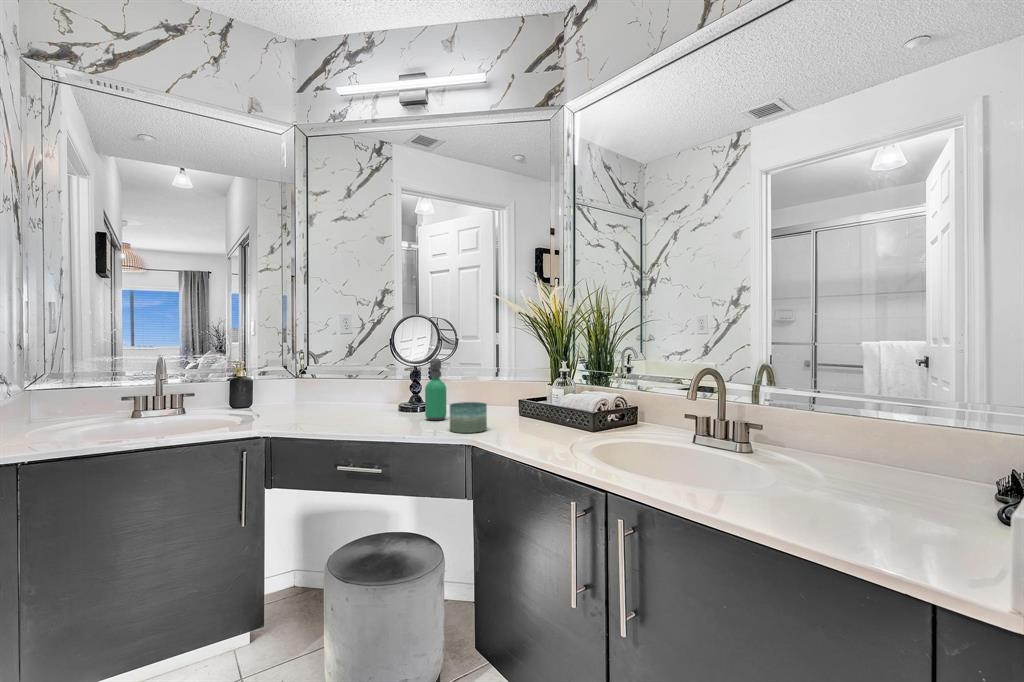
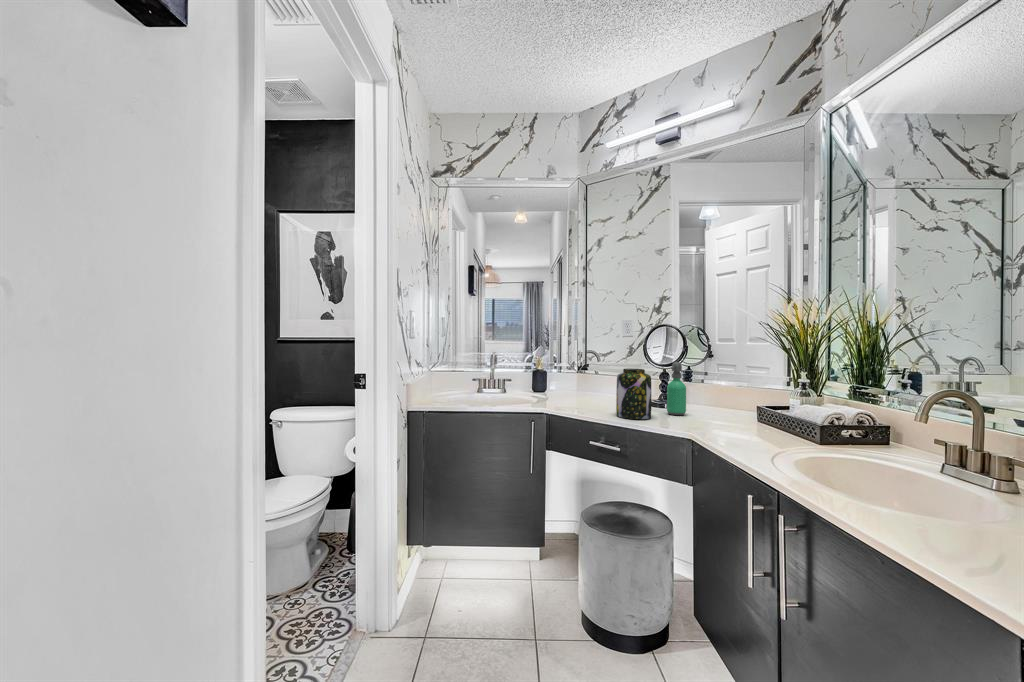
jar: none [369,368,413,430] -> present [616,369,651,419]
candle: present [450,402,487,433] -> none [679,402,714,429]

